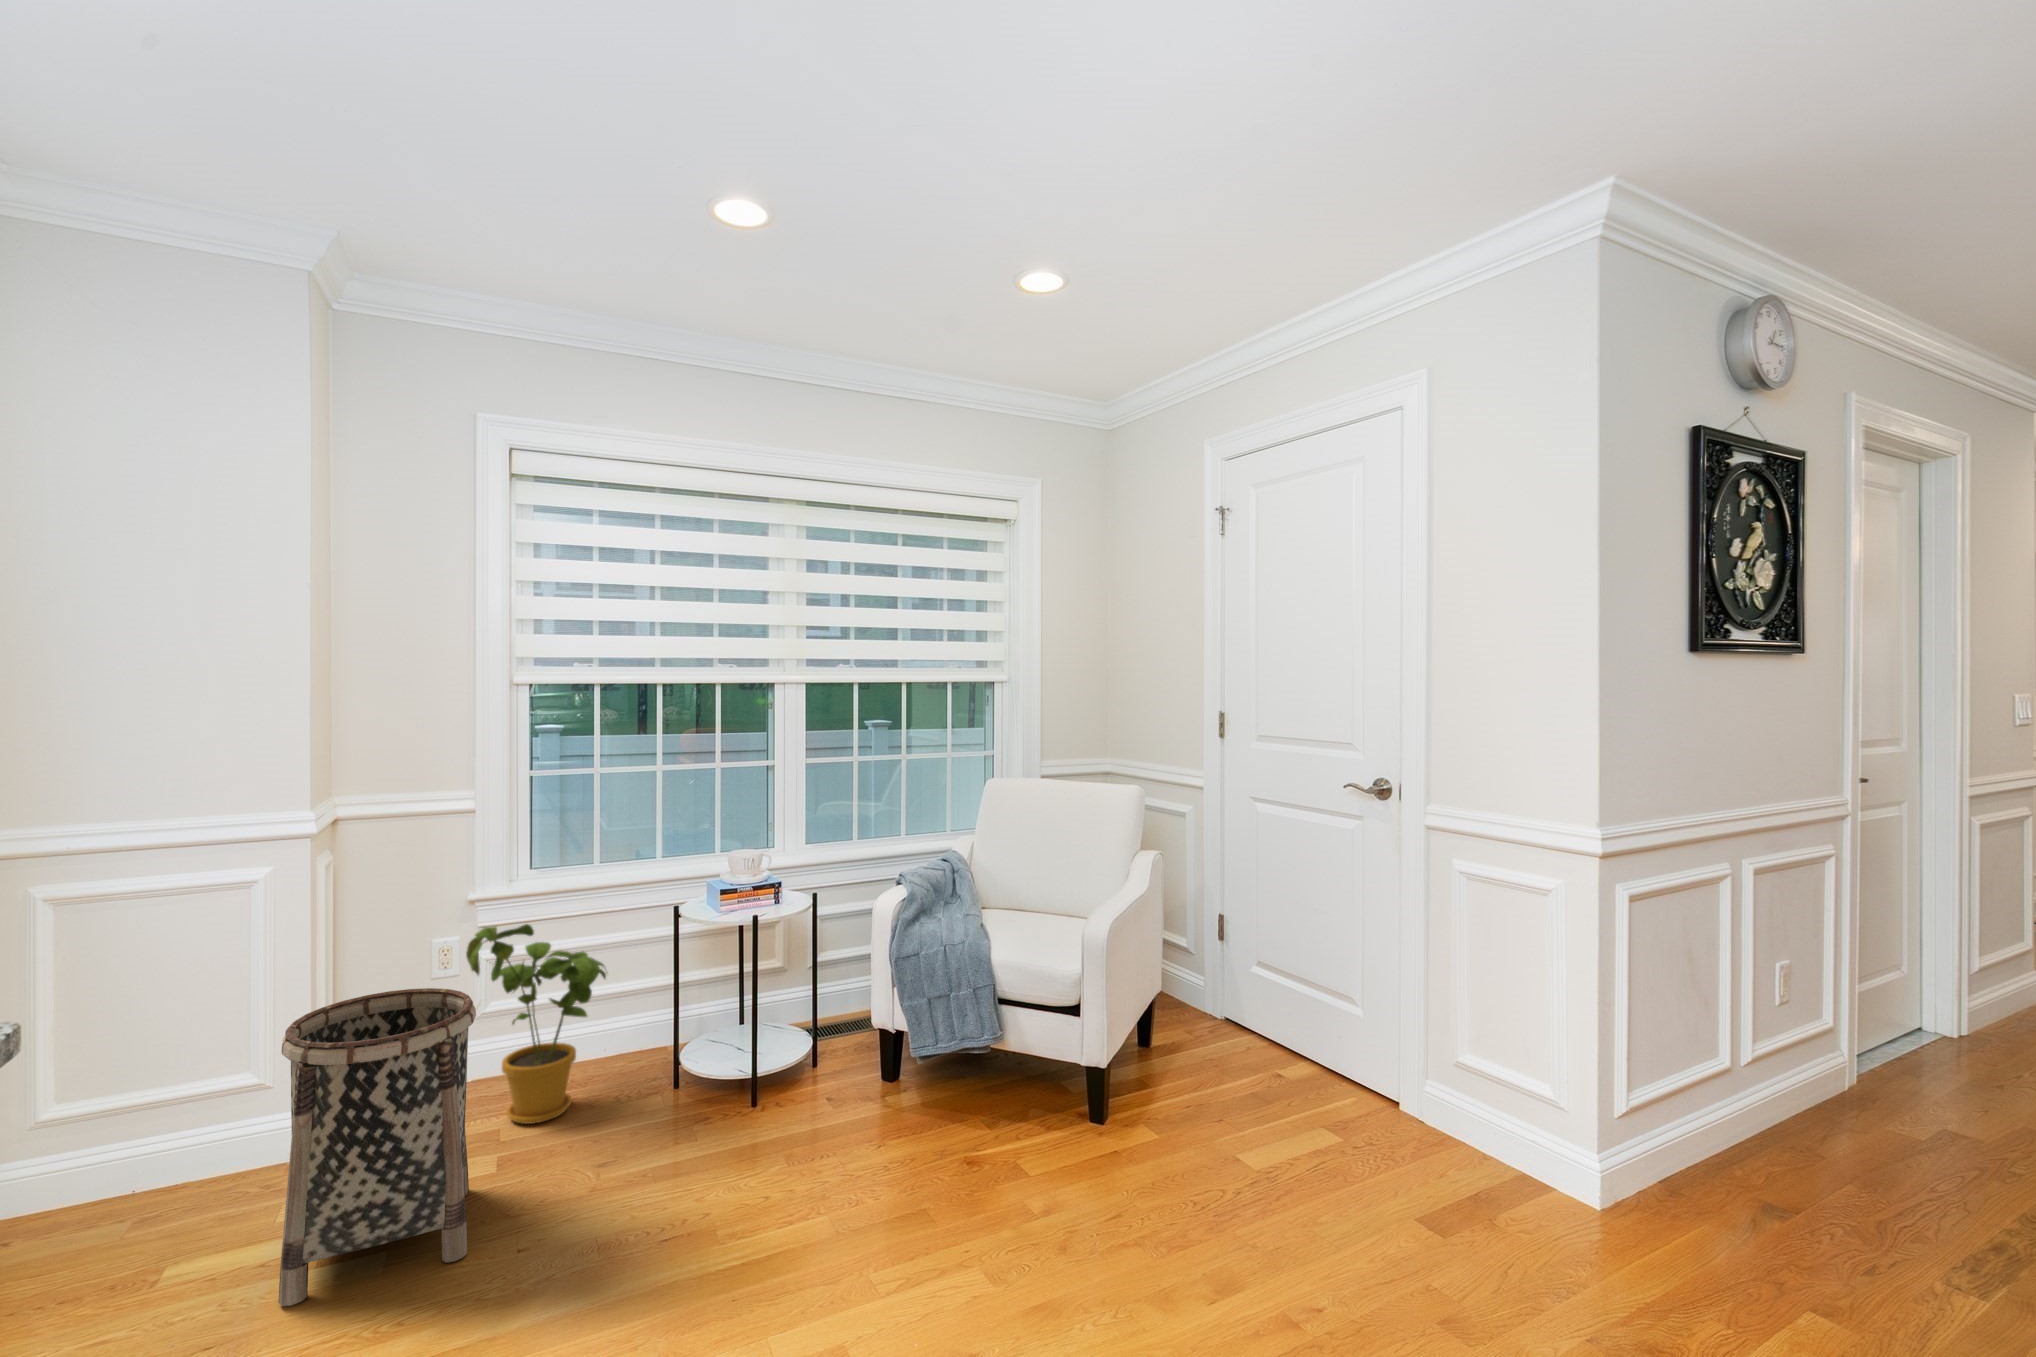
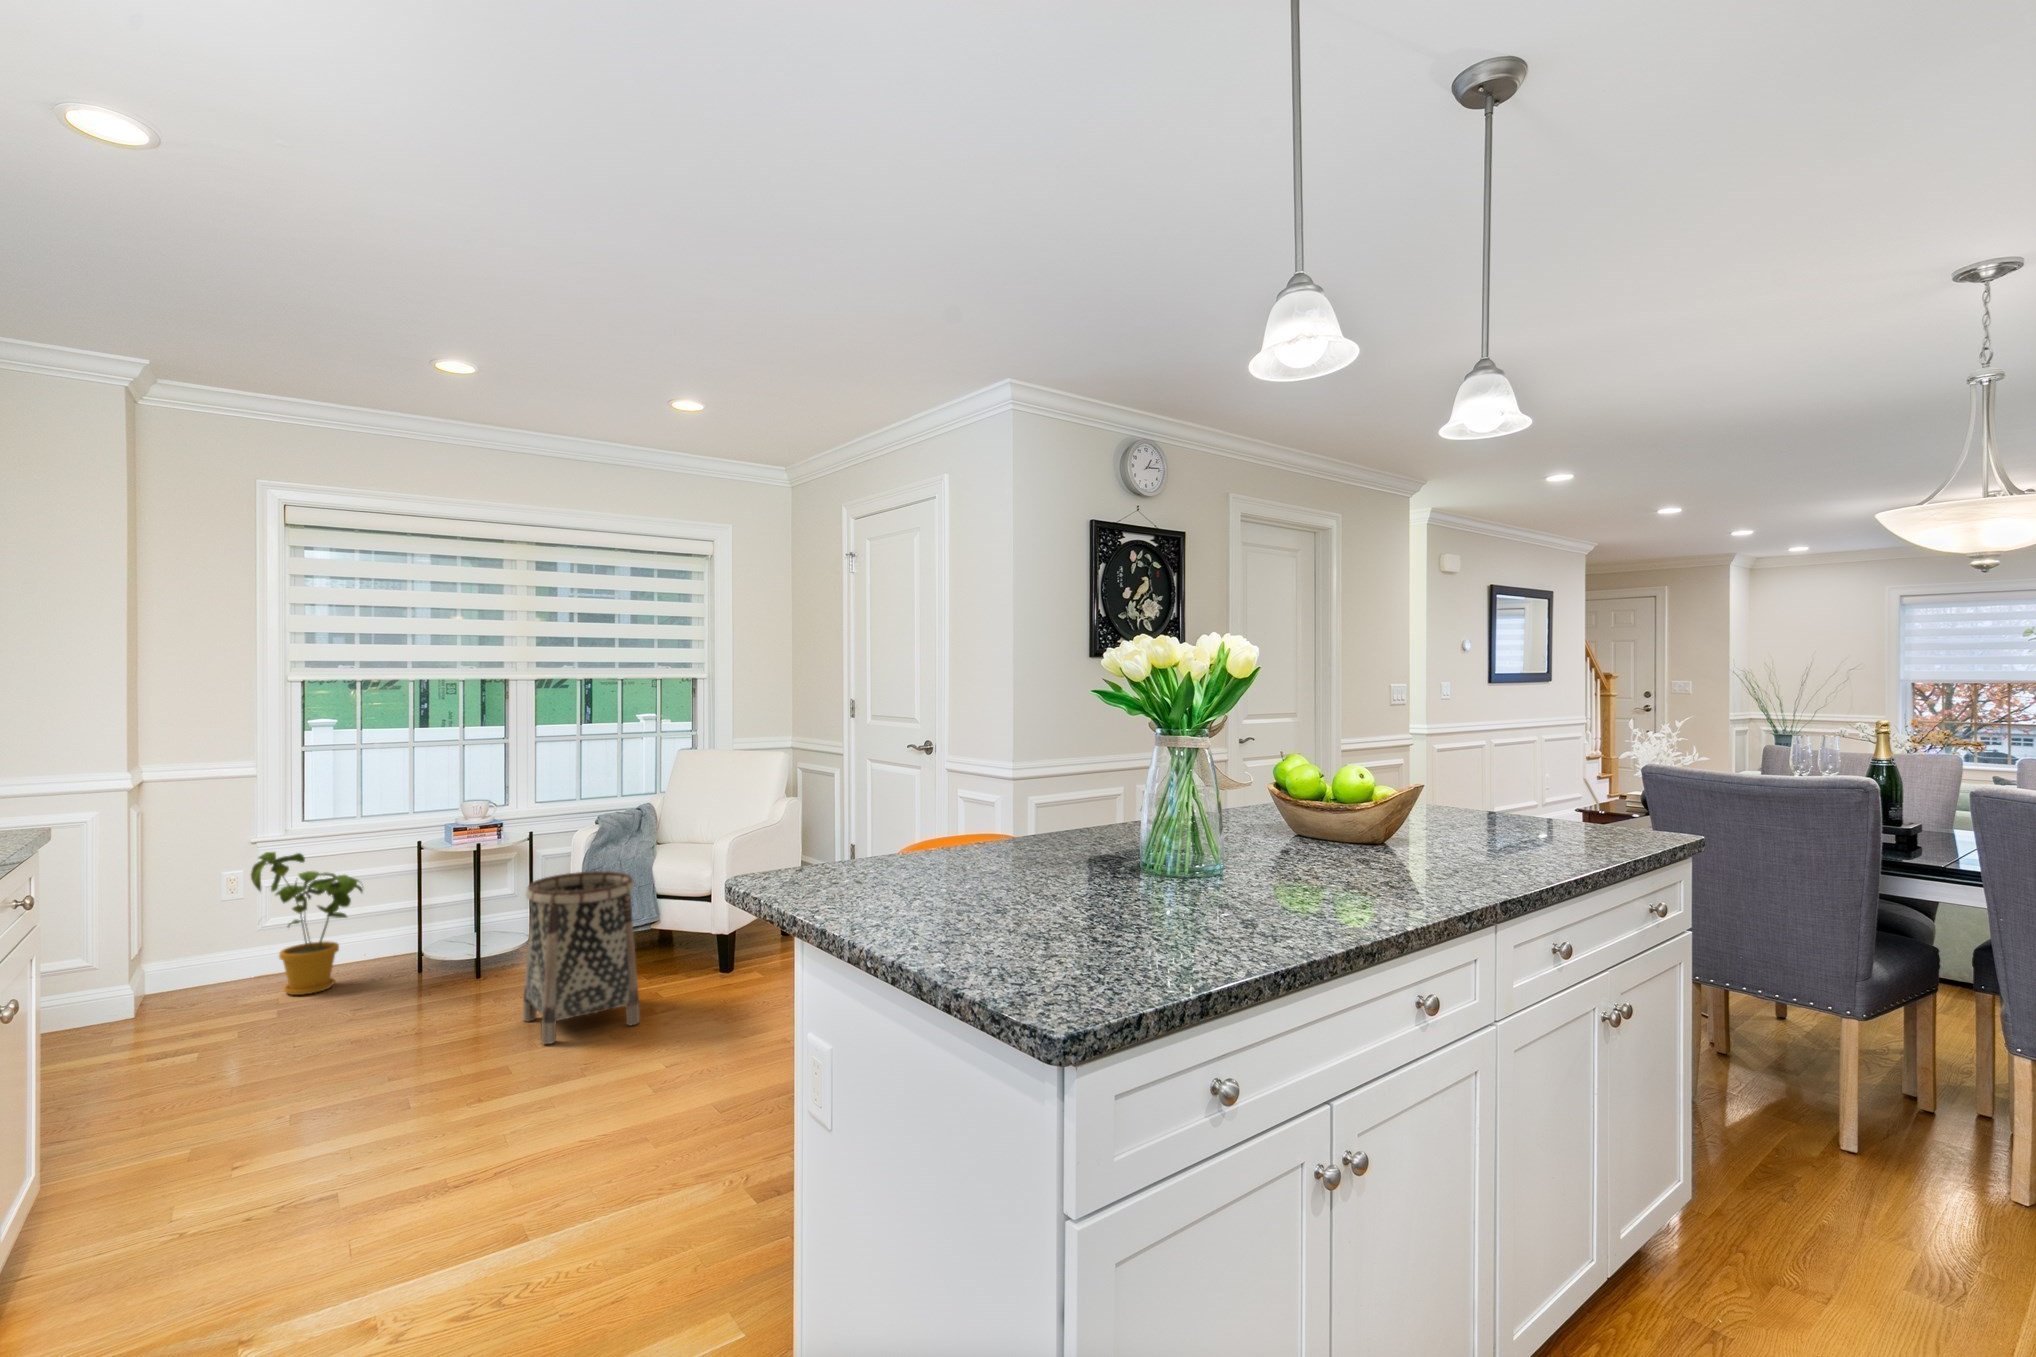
basket: present [278,988,476,1306] -> present [523,871,640,1044]

